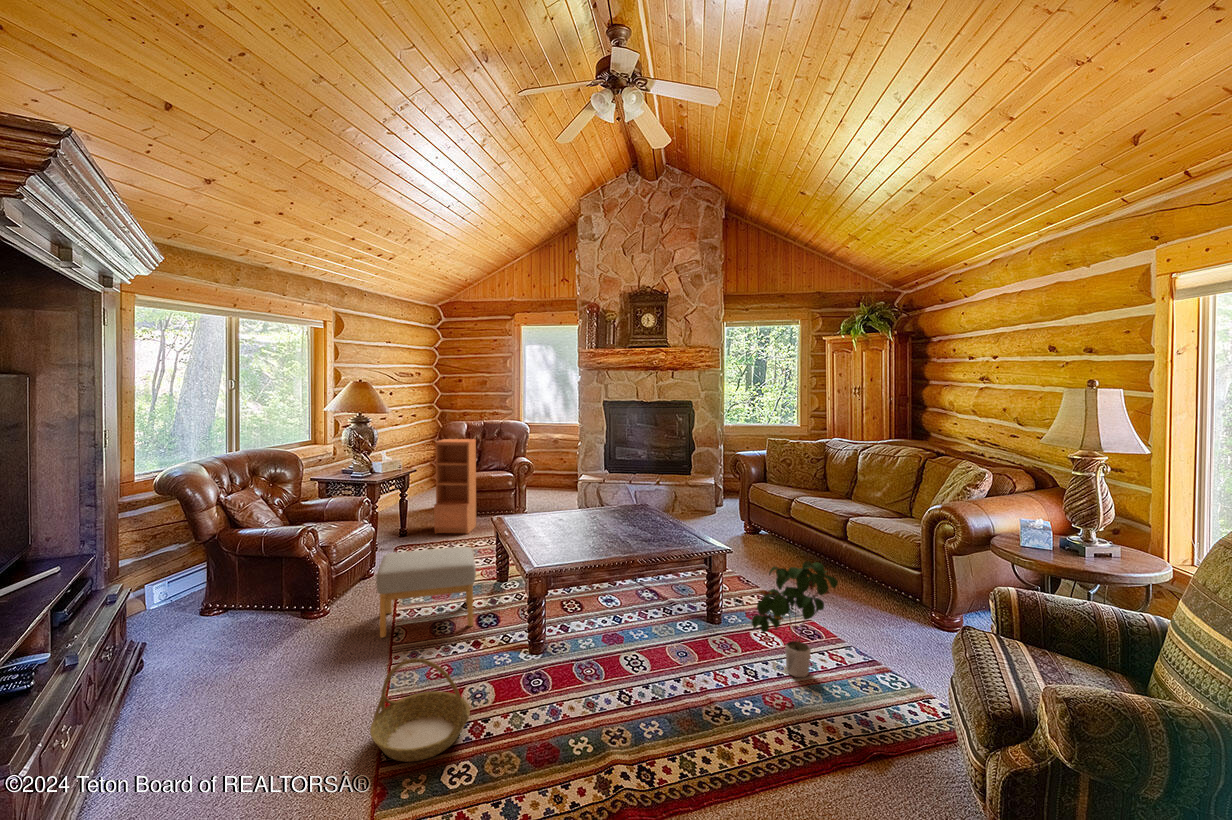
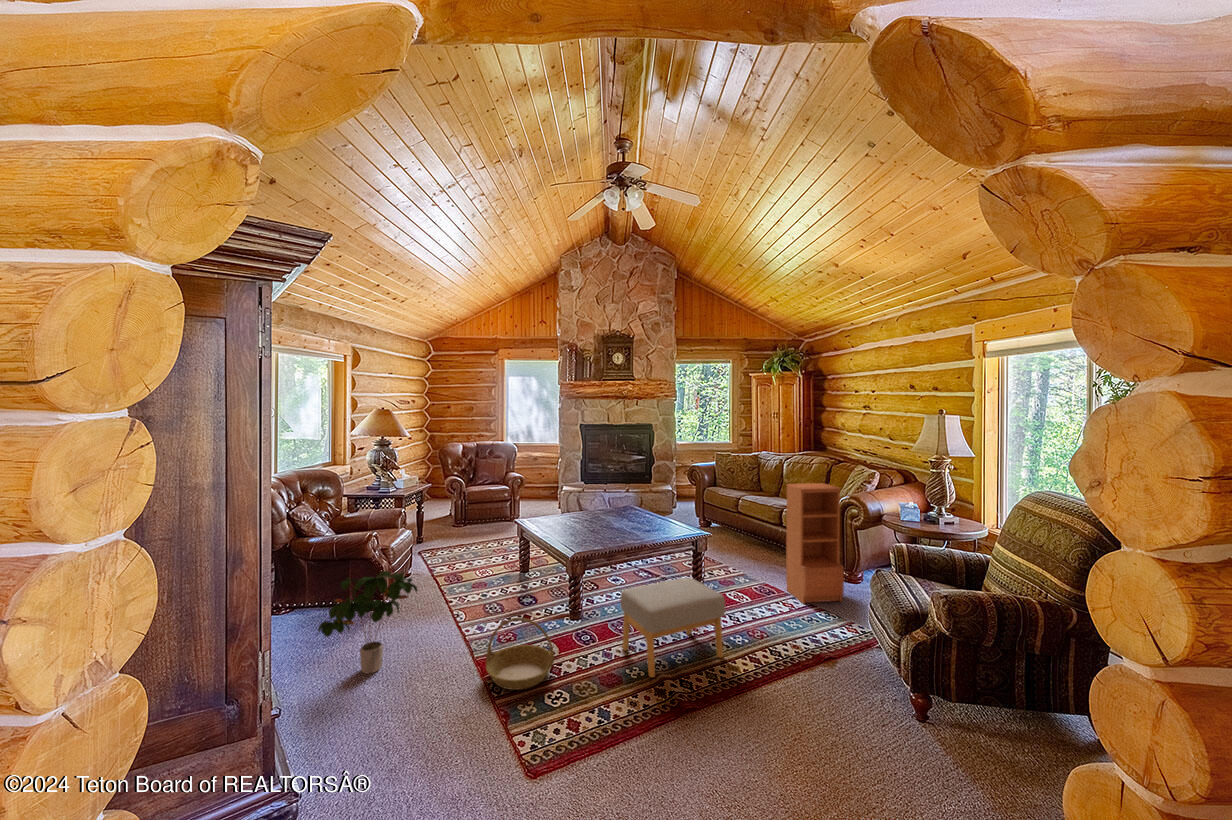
bookcase: present [434,439,476,534] -> present [786,483,844,604]
footstool: present [376,547,476,638] -> present [621,578,725,677]
potted plant: present [752,561,838,677] -> present [318,571,417,674]

